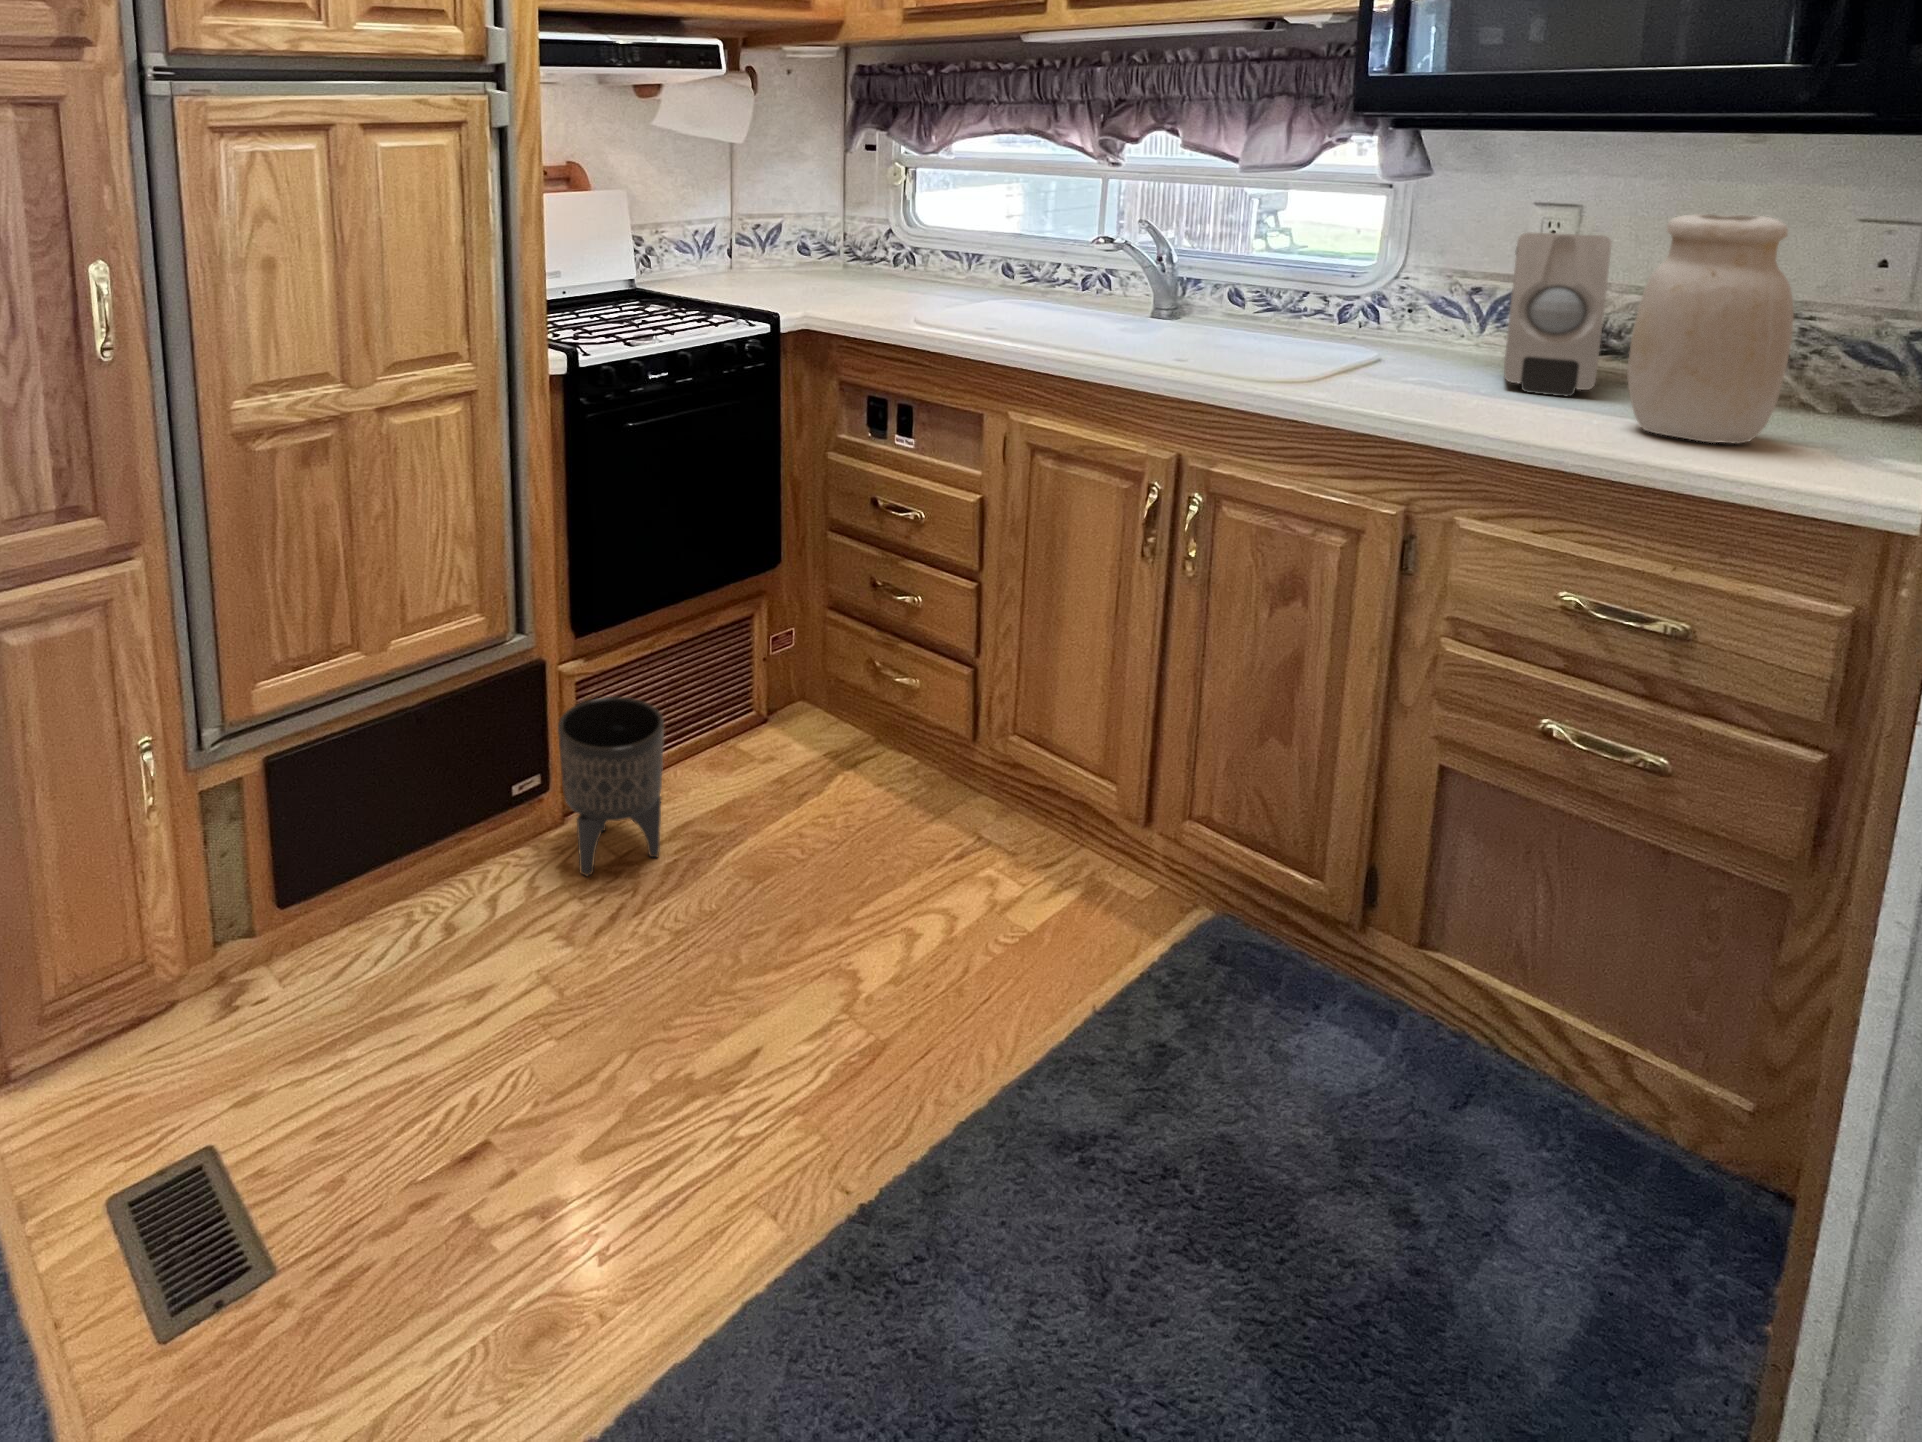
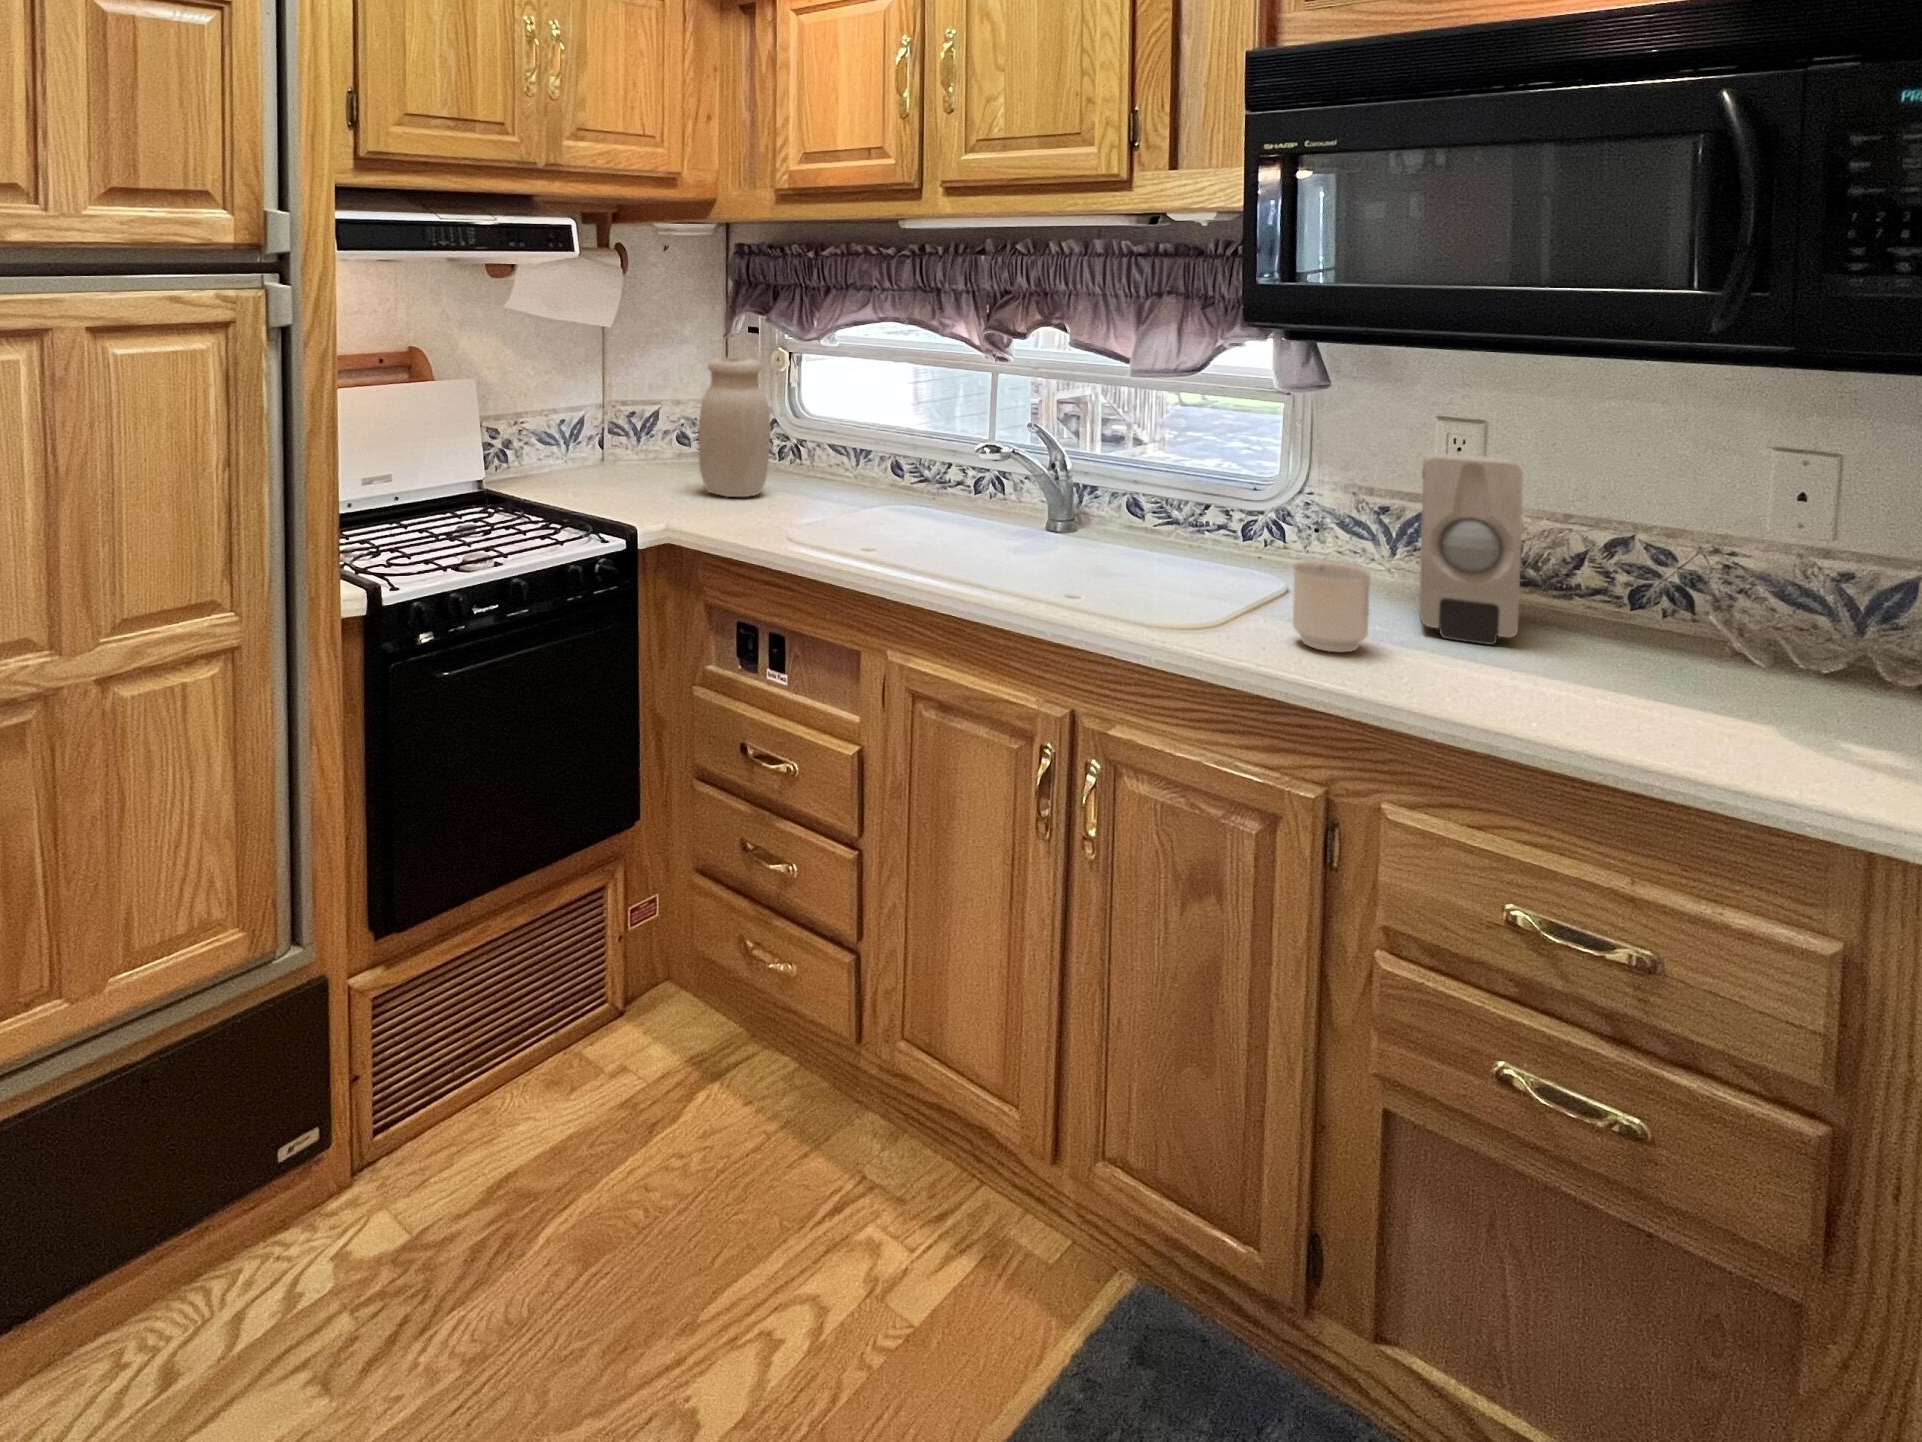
jar: present [1628,214,1794,443] -> present [698,358,770,497]
mug: none [1385,324,1461,399] -> present [1293,561,1371,652]
planter: present [558,697,664,876] -> none [335,1019,472,1275]

